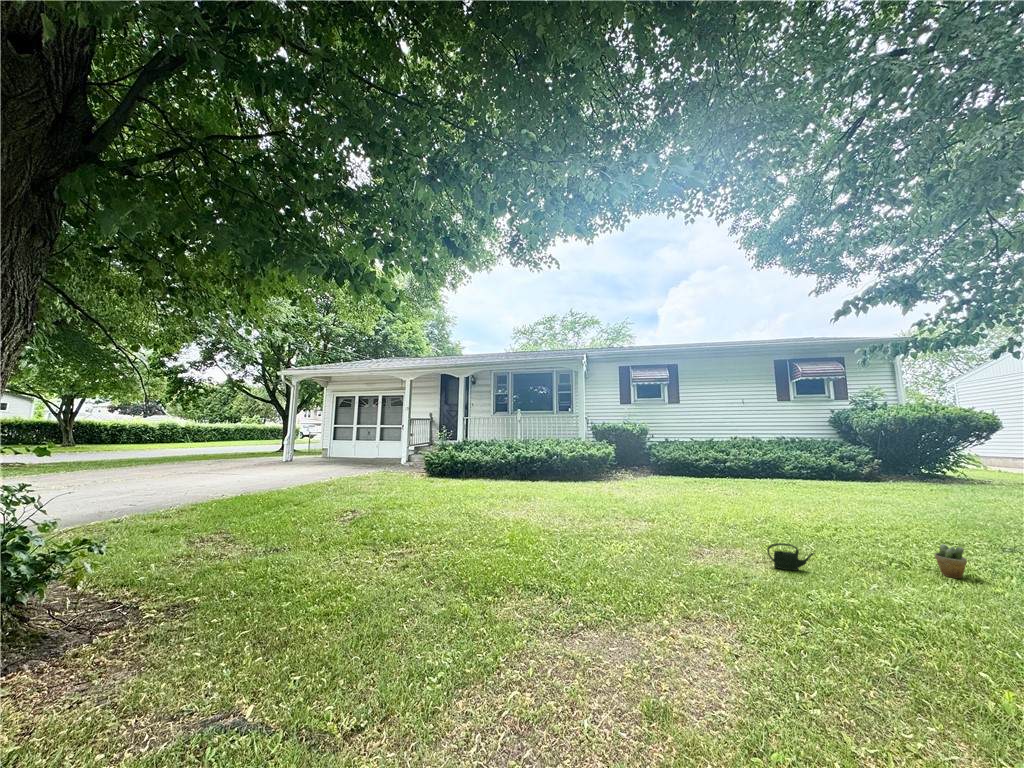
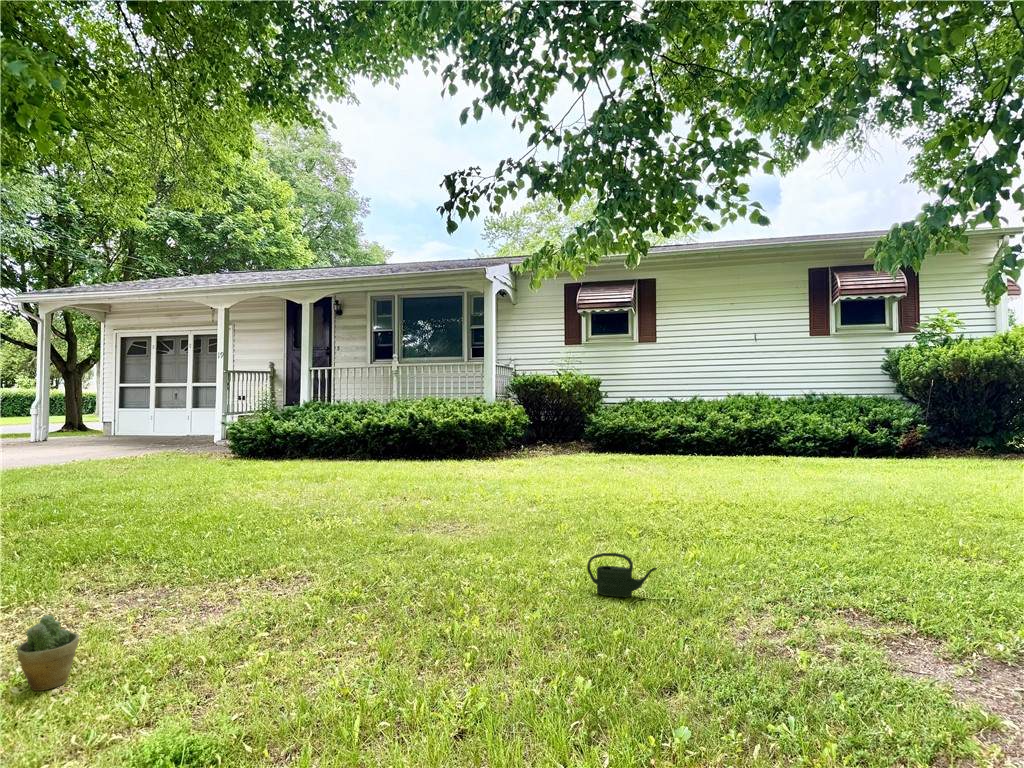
potted plant: present [934,544,967,578] -> present [17,615,79,691]

